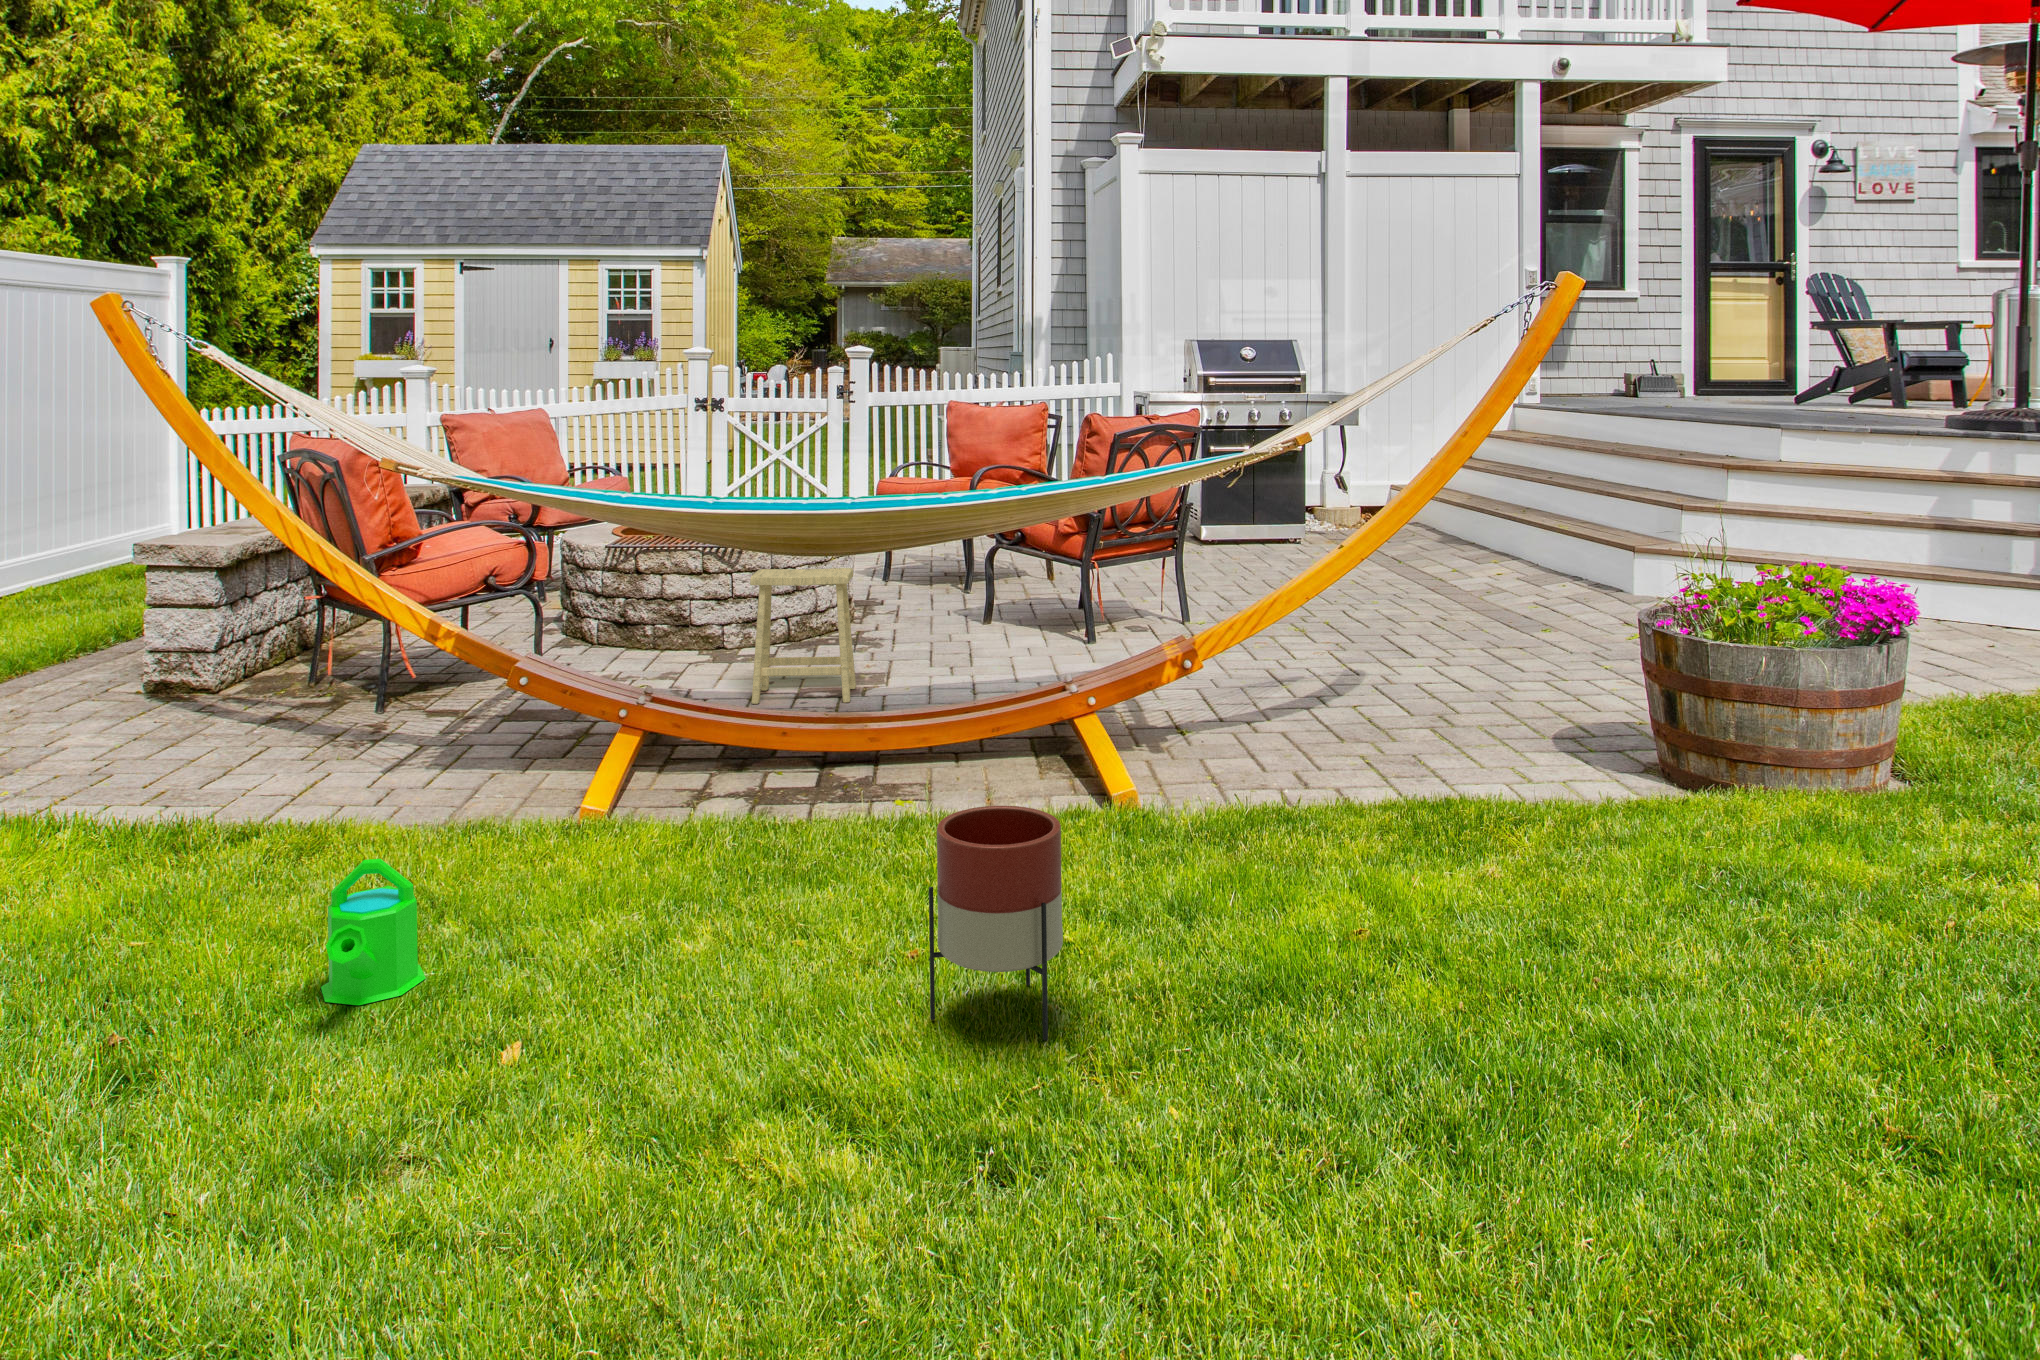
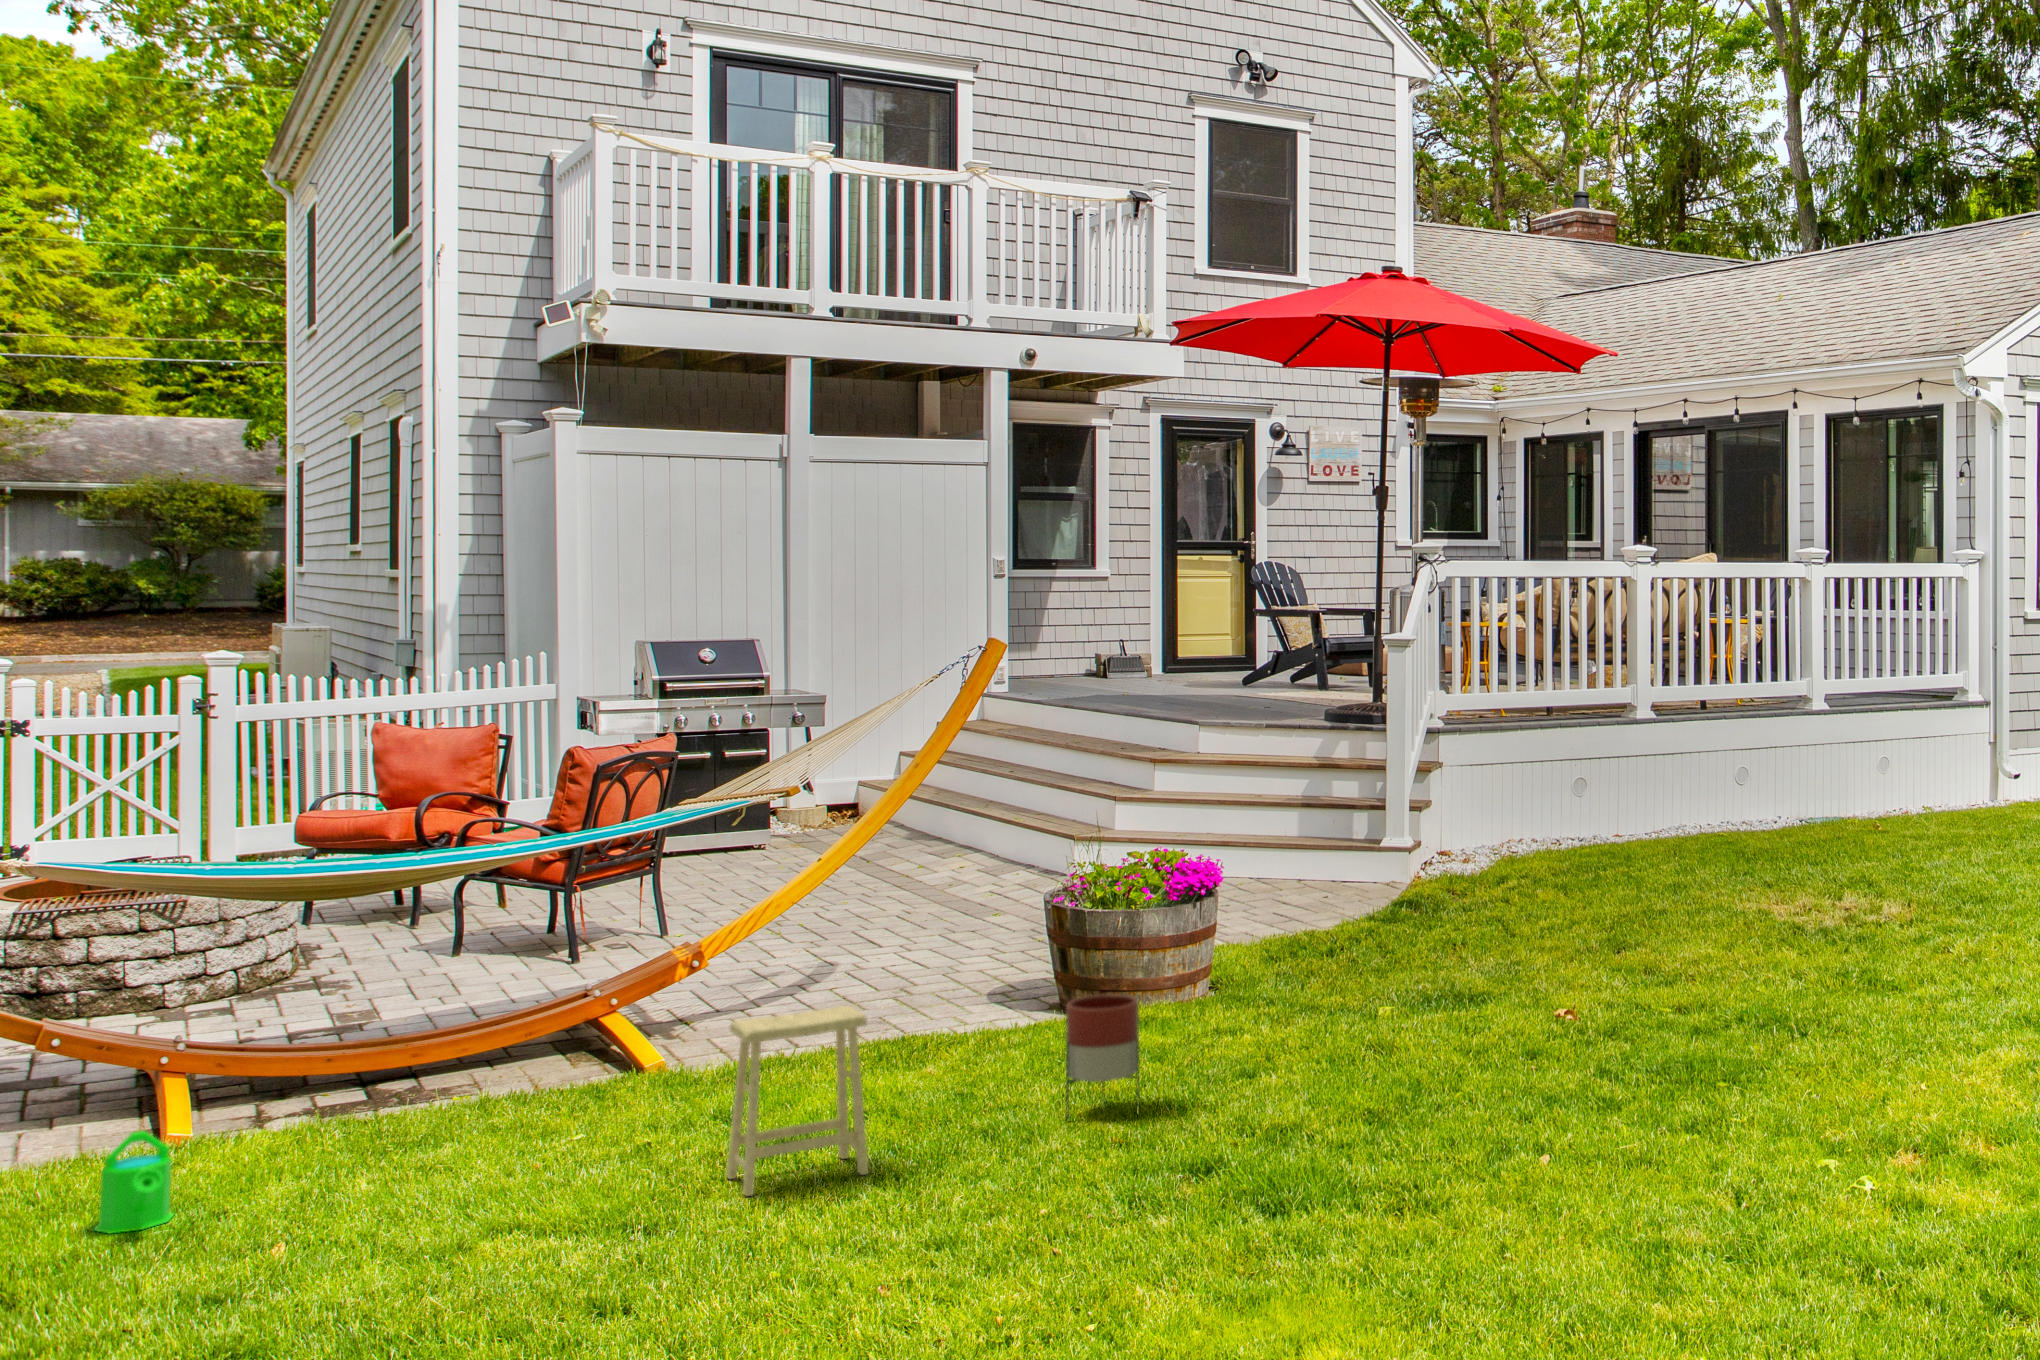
footstool: present [750,568,856,704] -> present [726,1006,868,1196]
planter: present [929,806,1063,1041] -> present [1066,994,1140,1120]

